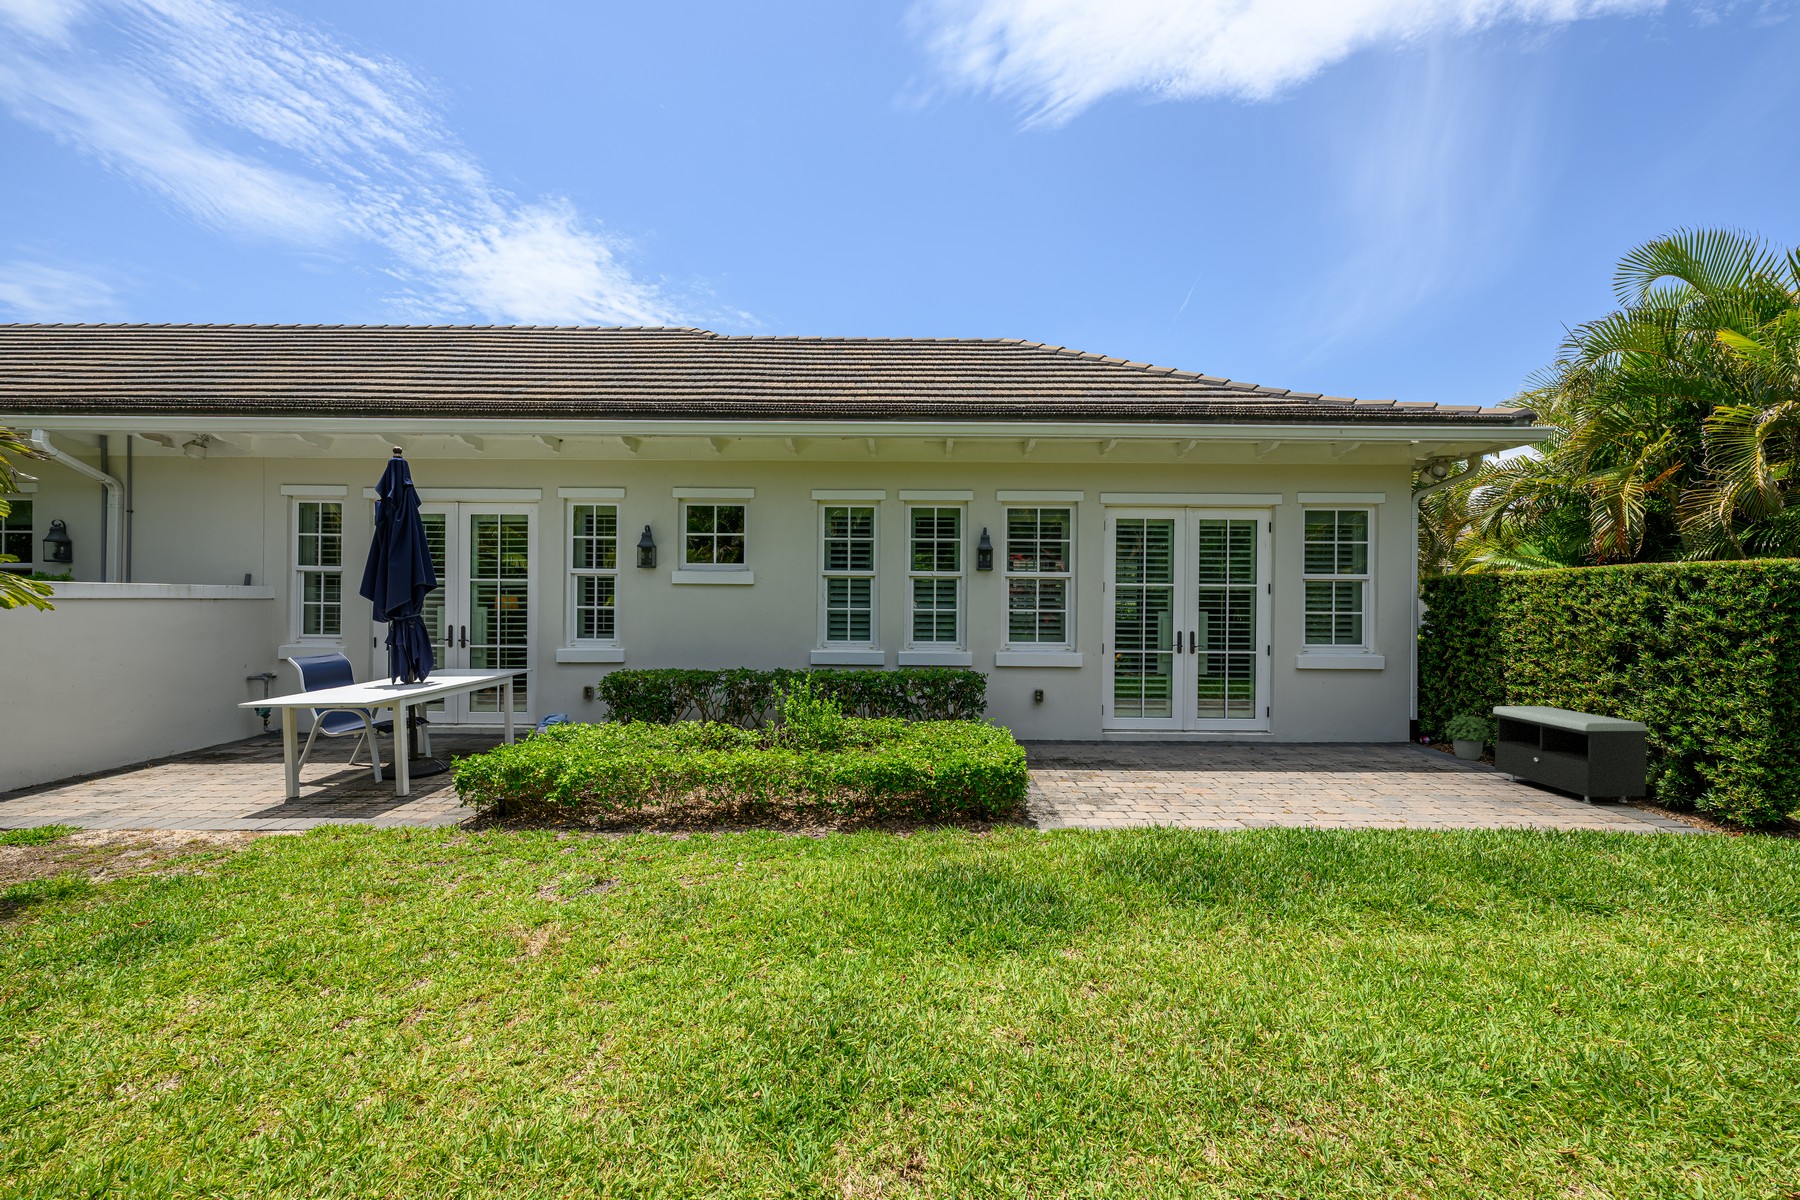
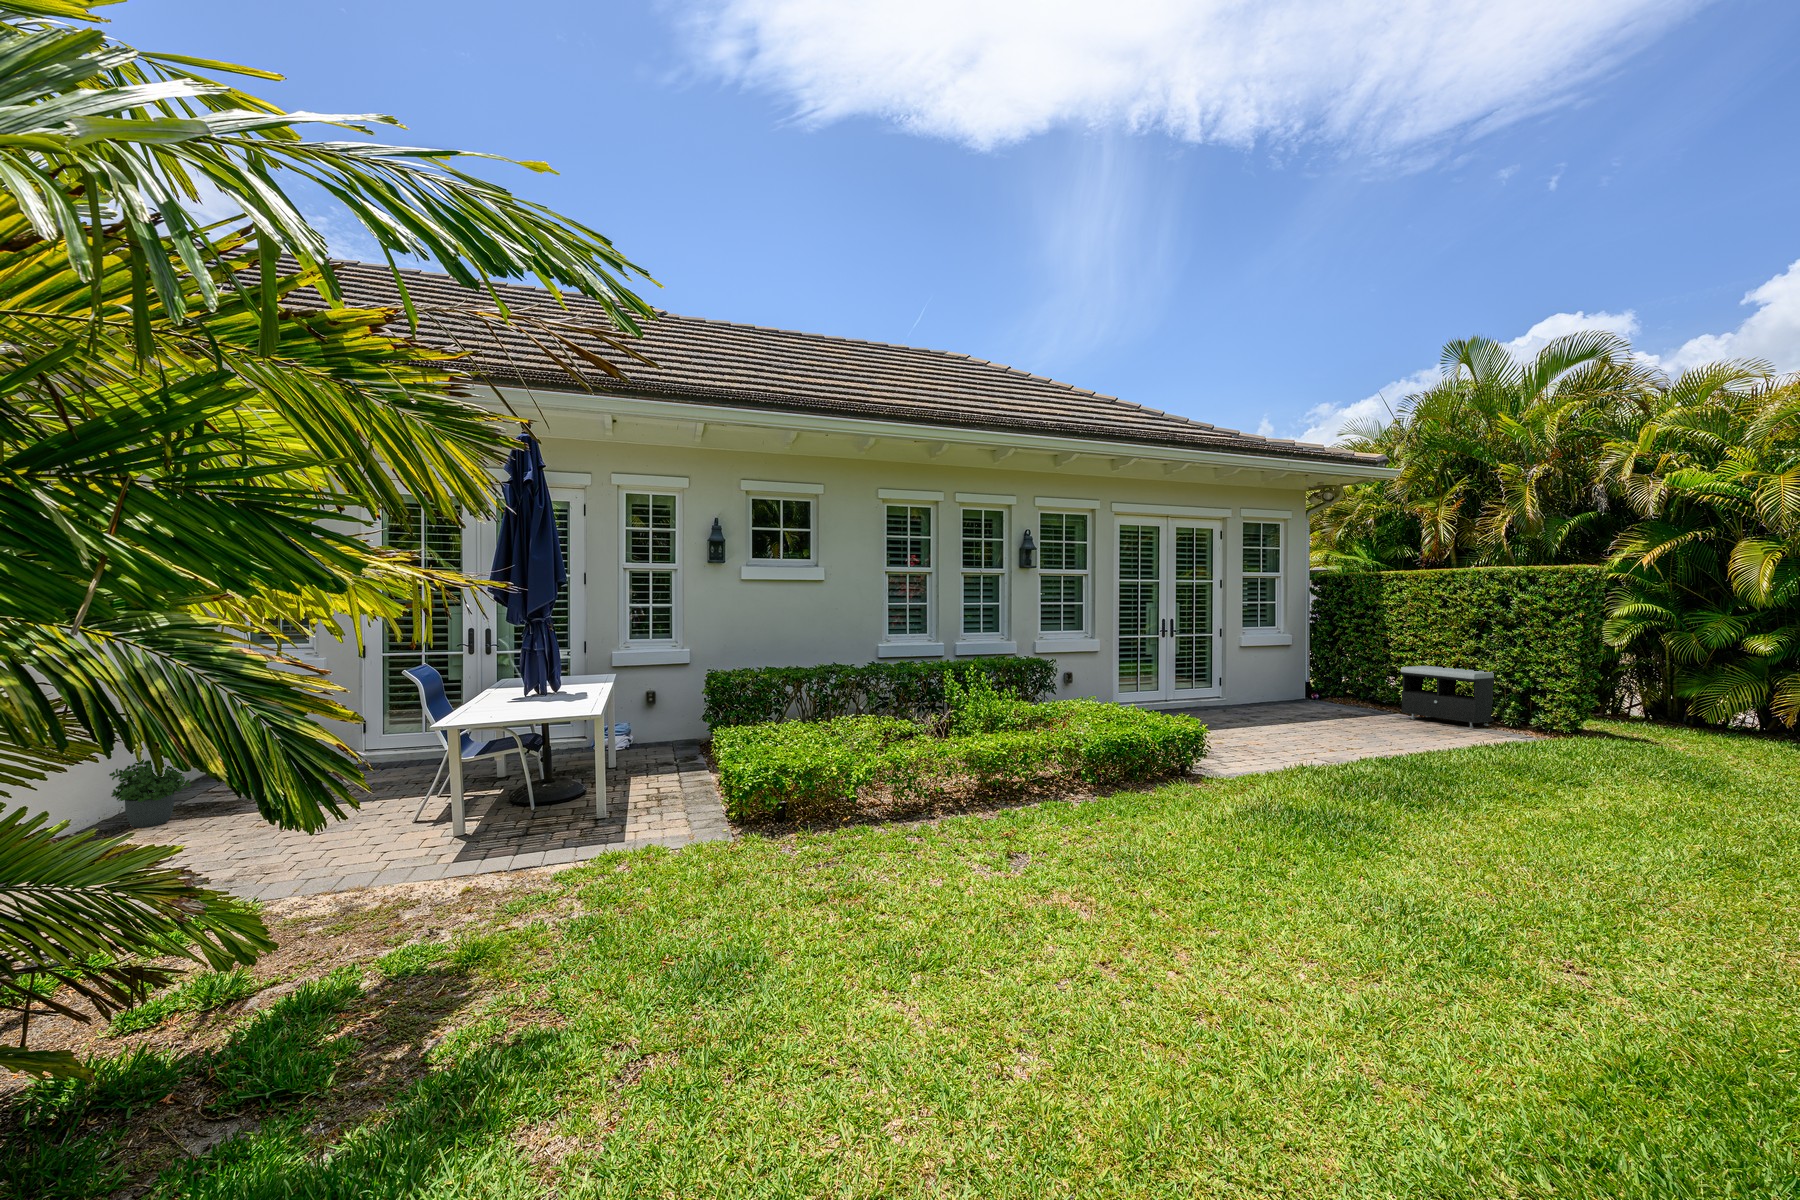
potted plant: present [1445,713,1491,760] -> present [109,759,191,828]

